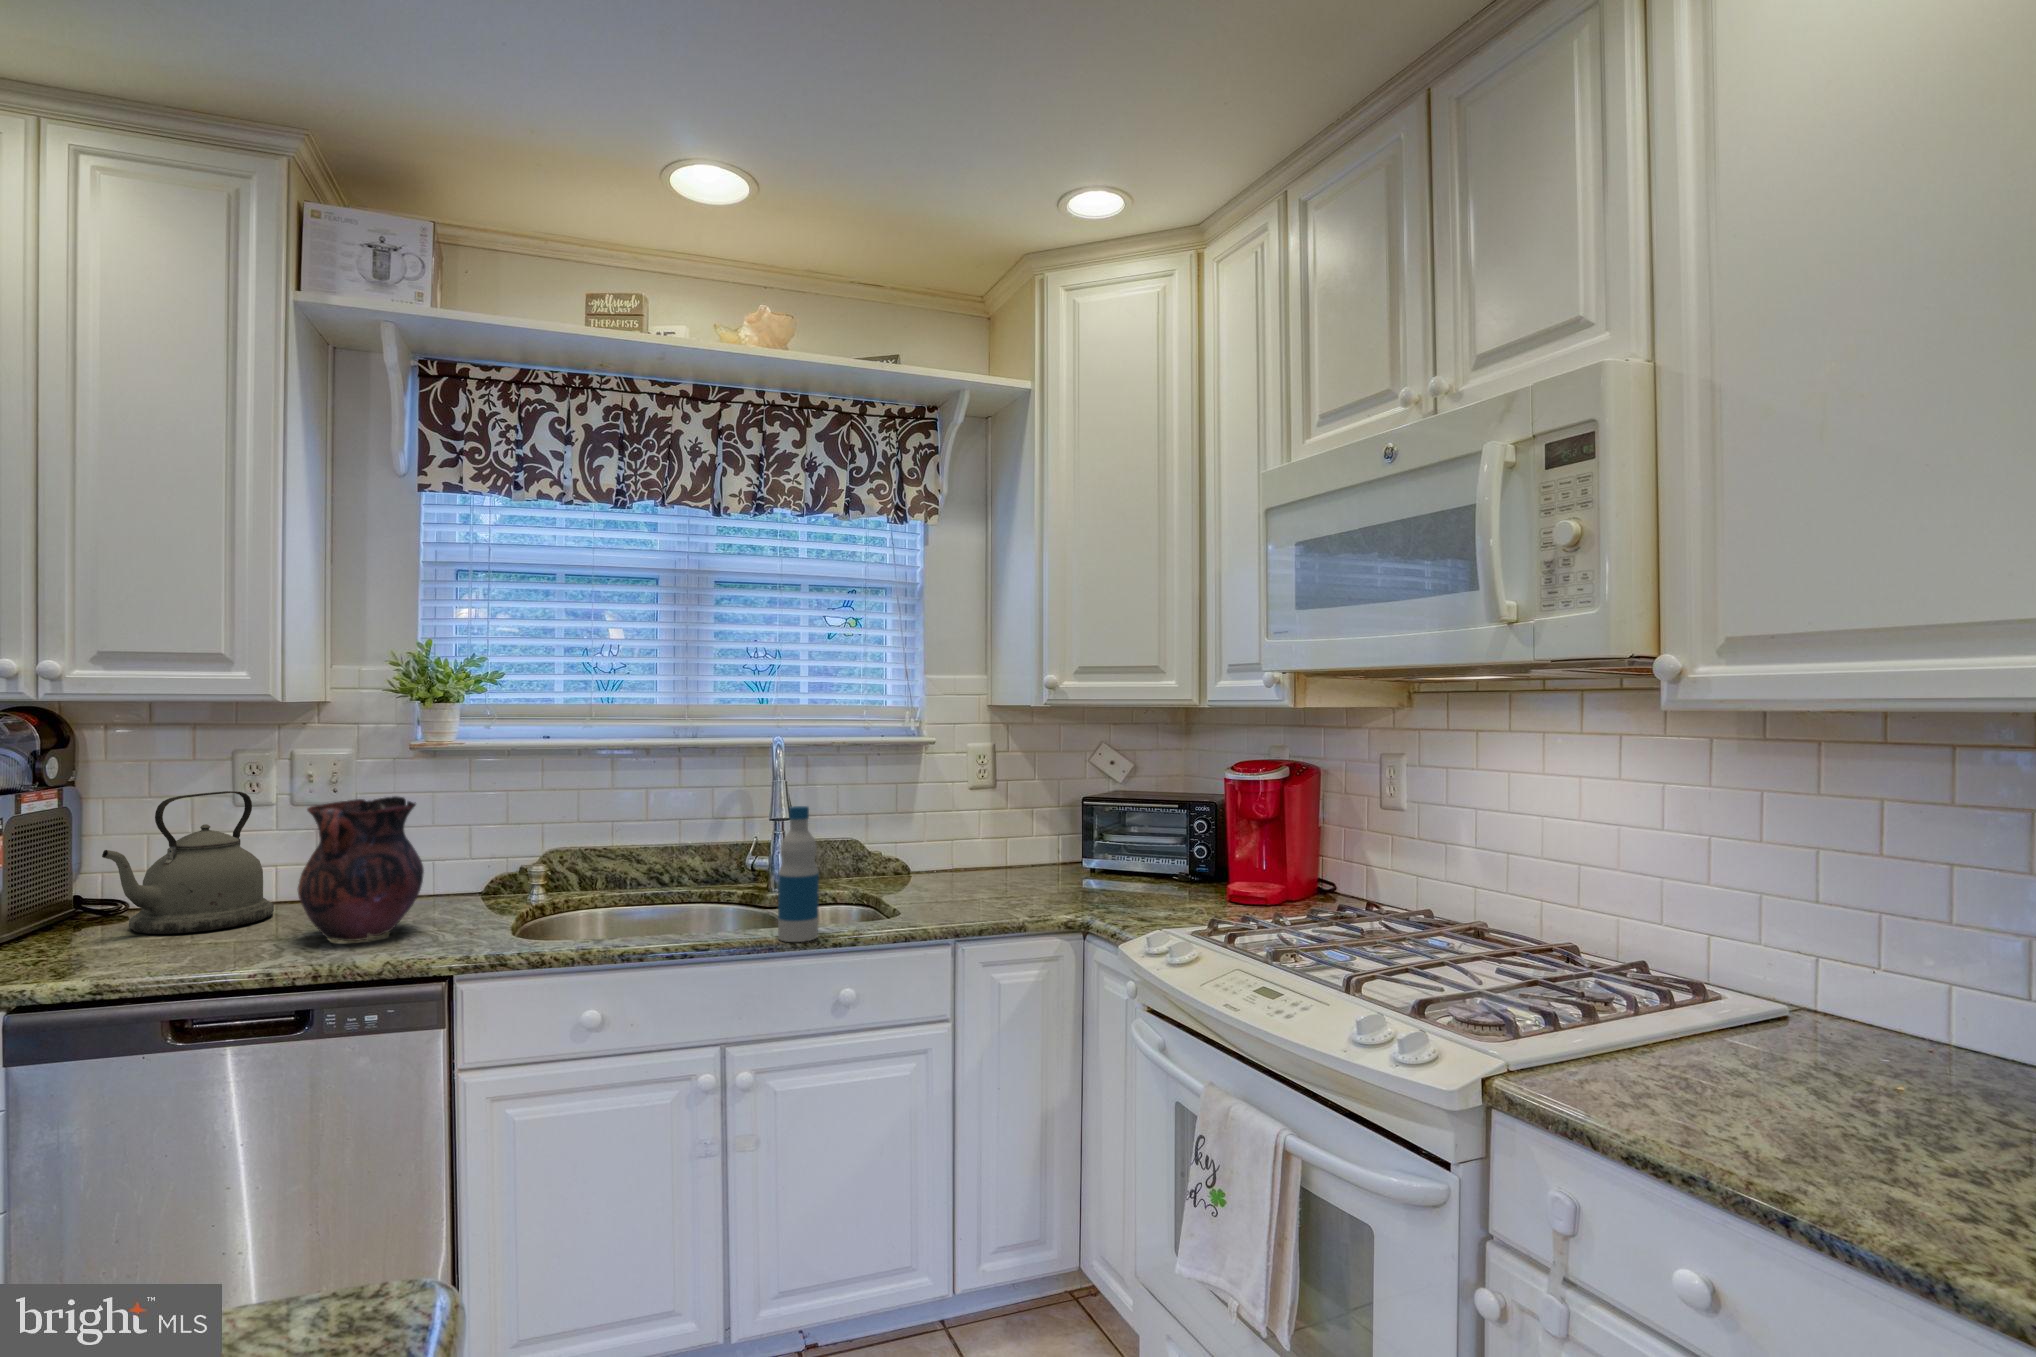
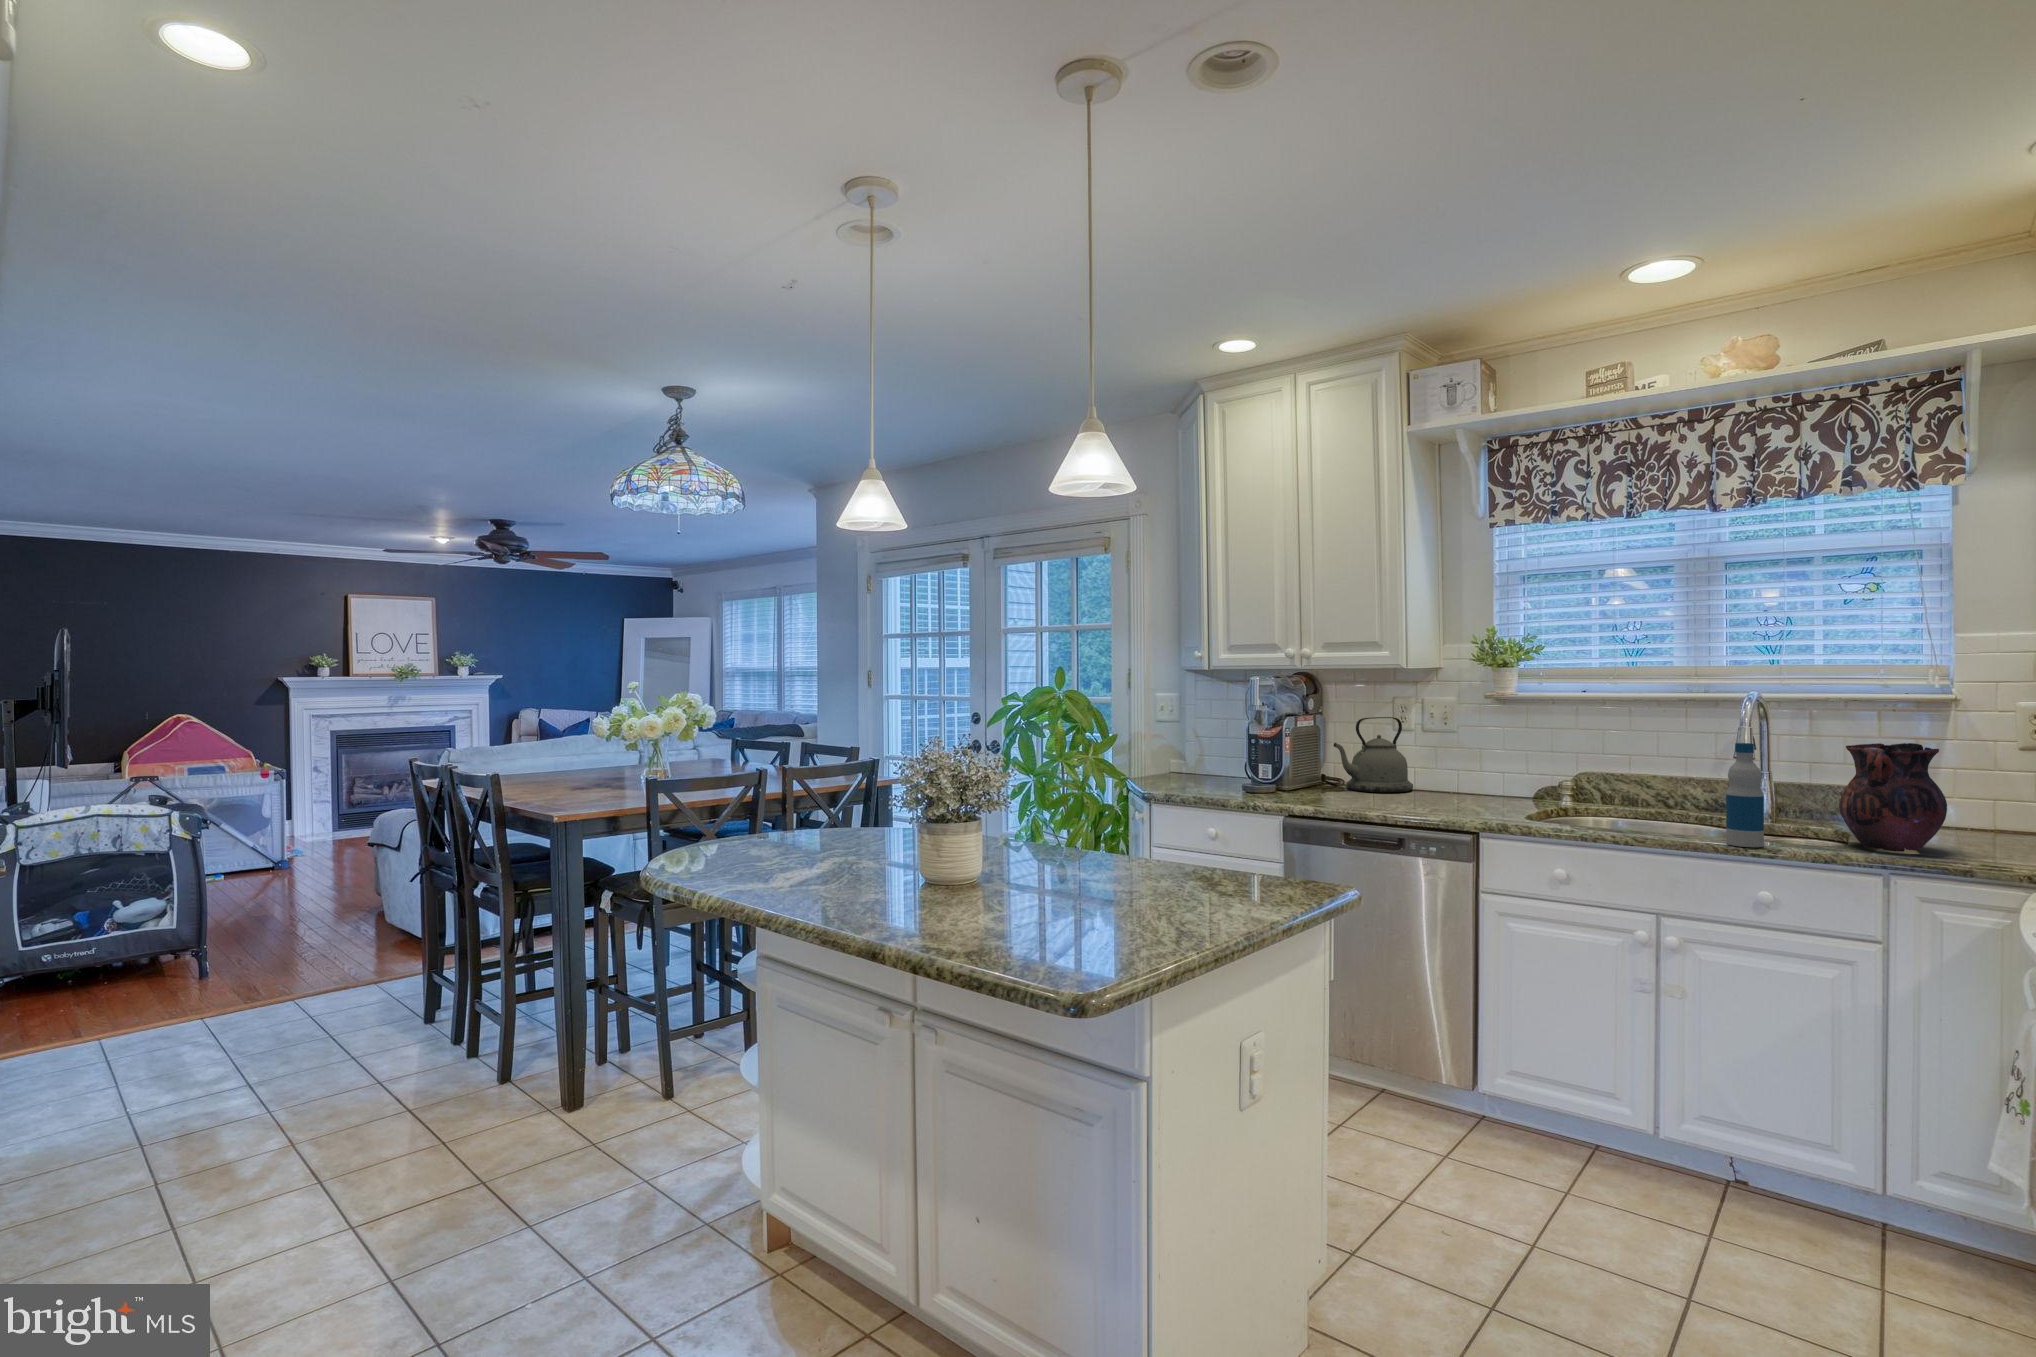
vase: present [298,796,424,941] -> present [1839,743,1947,852]

